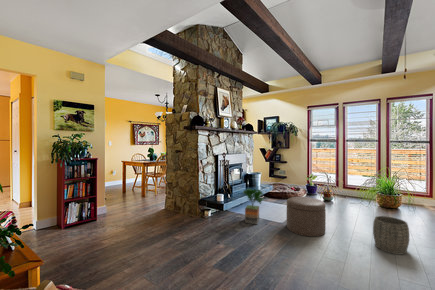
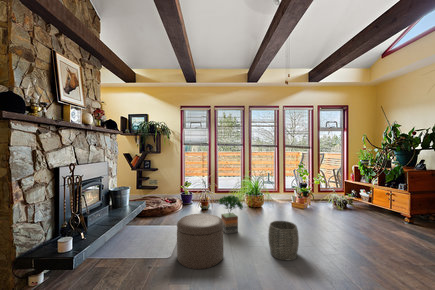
potted tree: present [243,189,264,224] -> present [219,196,243,234]

